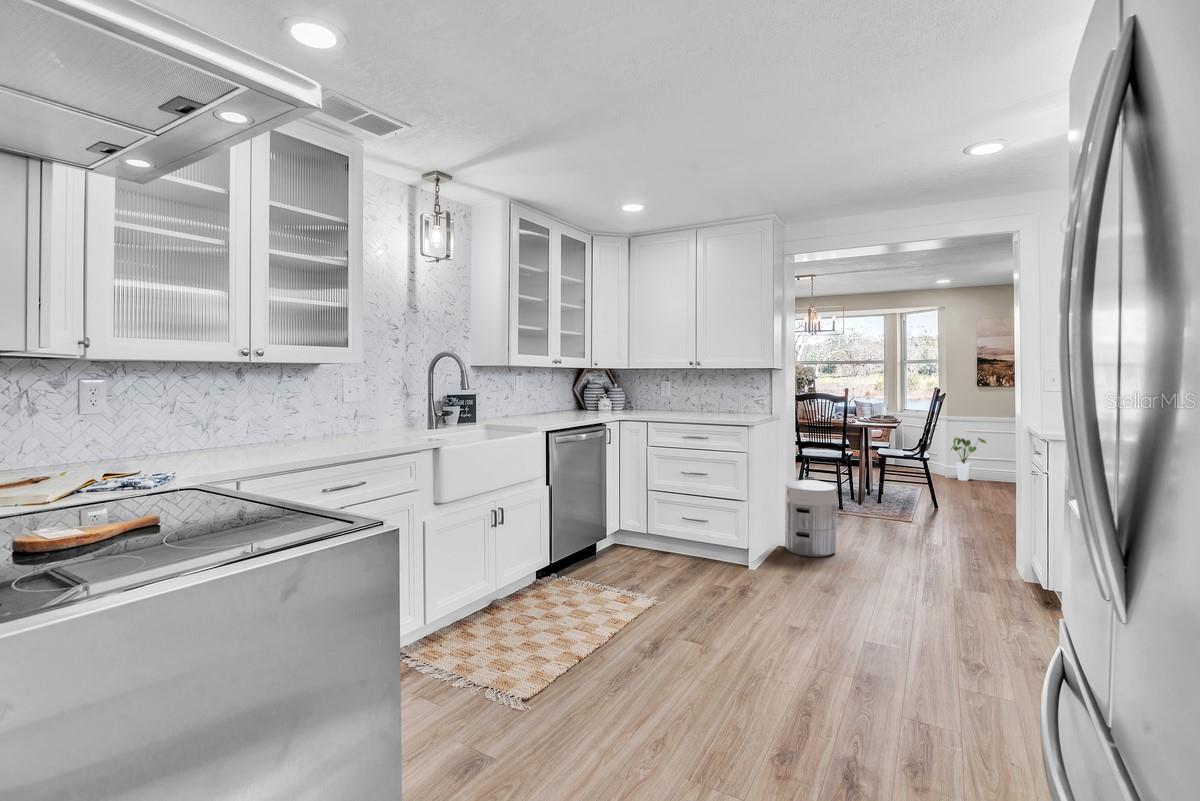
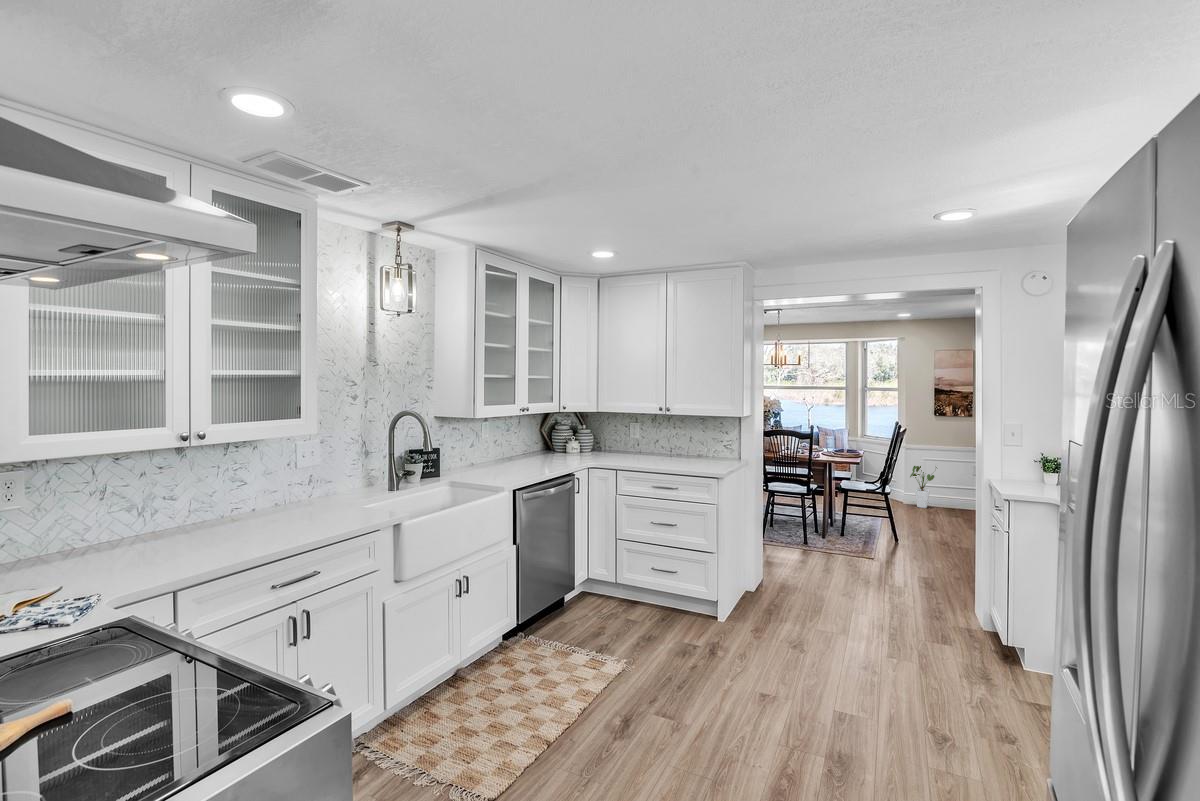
waste bin: present [785,477,837,557] -> none [754,523,804,605]

